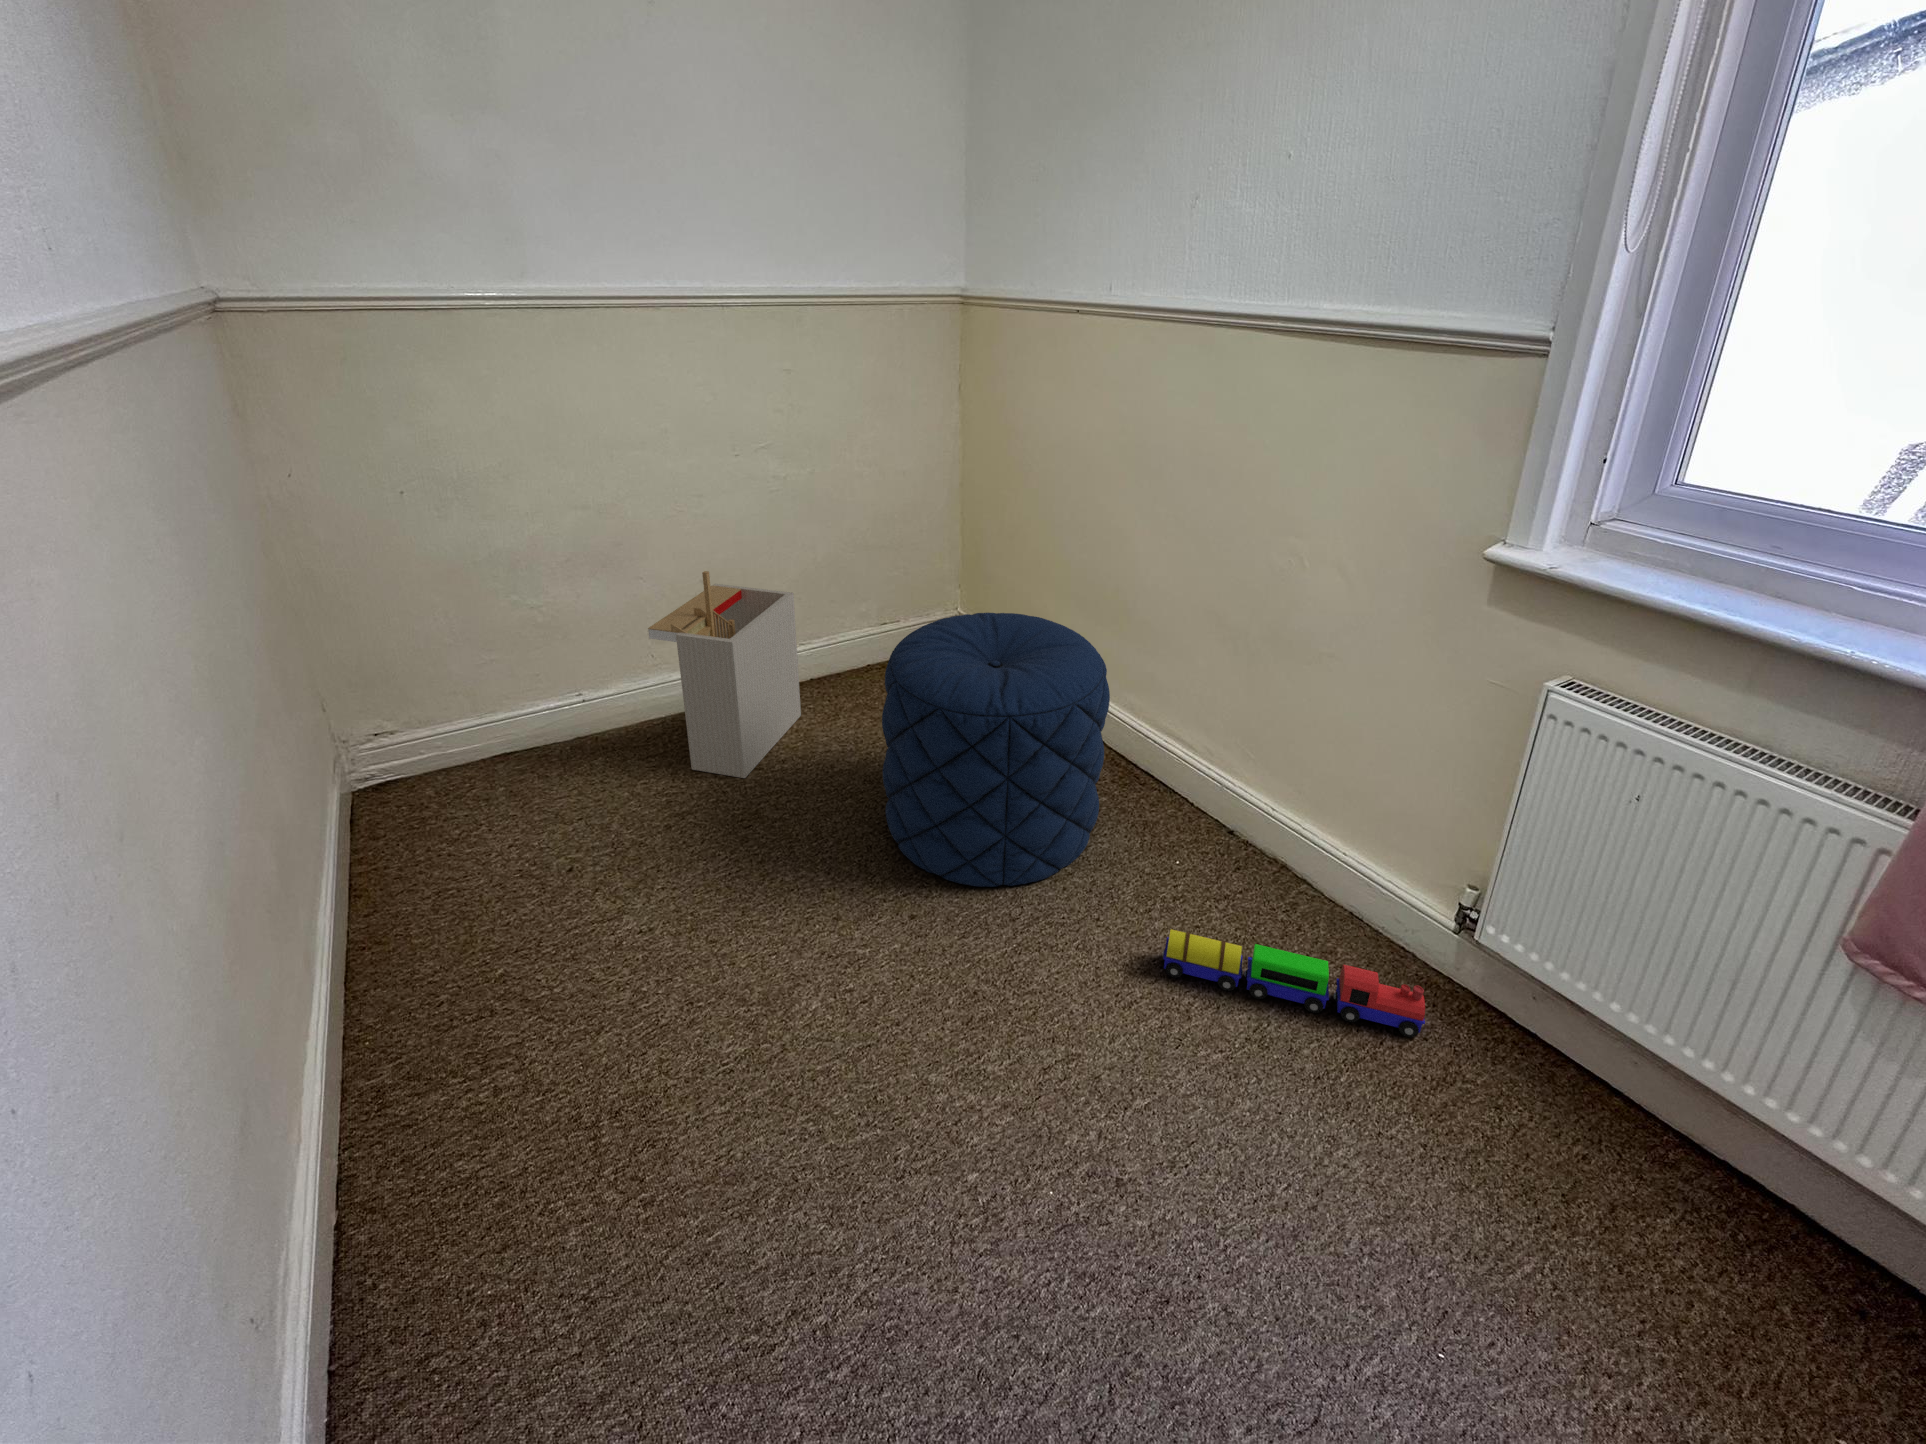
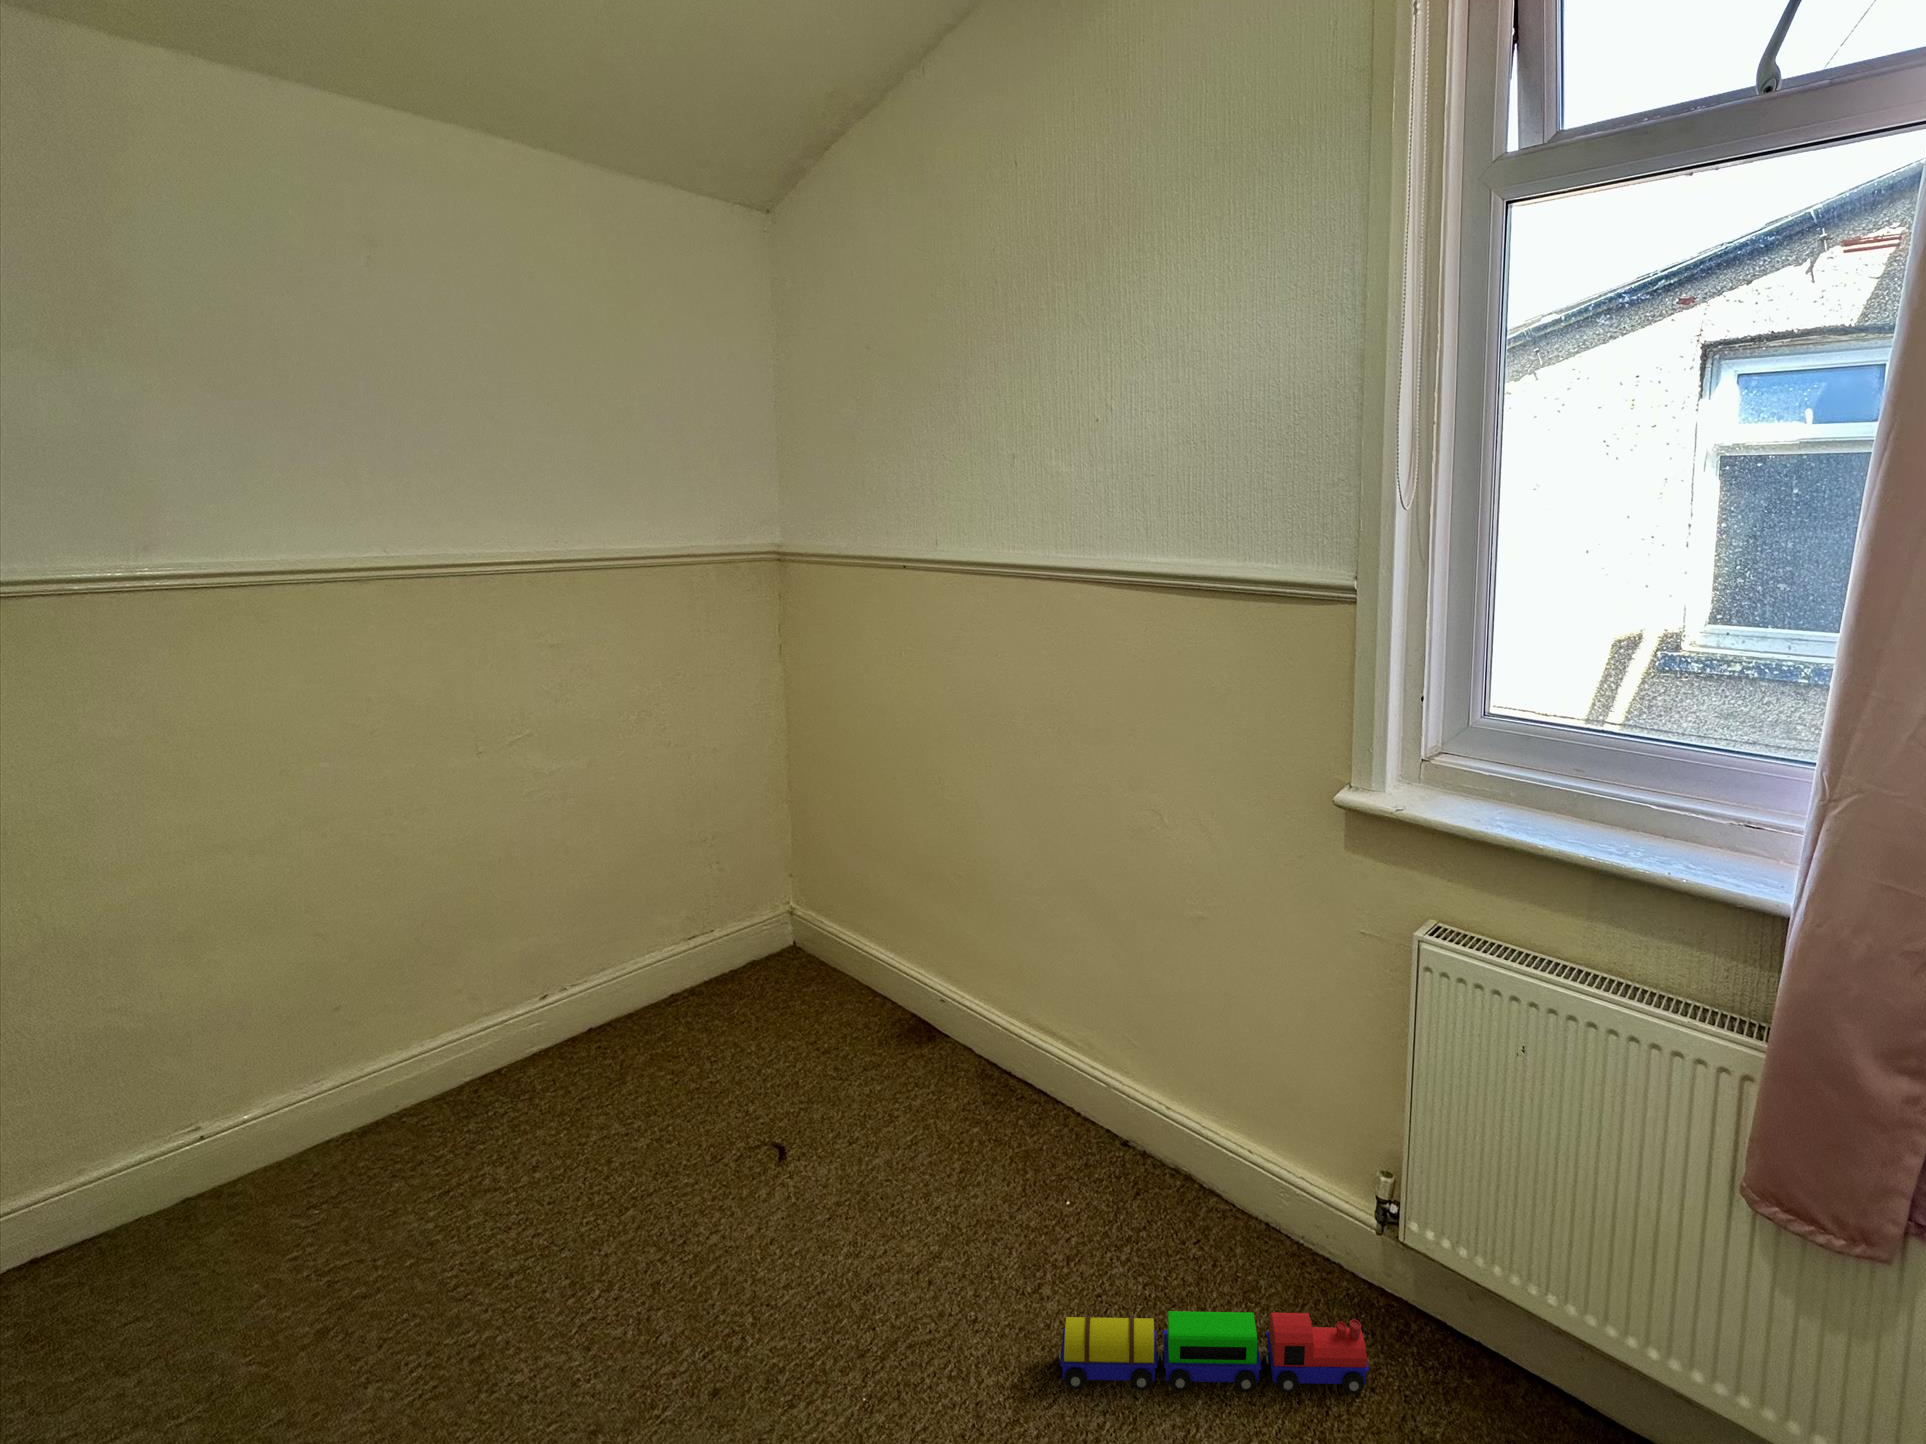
storage bin: present [648,571,801,778] -> none [312,912,567,1214]
pouf: present [882,613,1110,887] -> none [671,912,970,1314]

